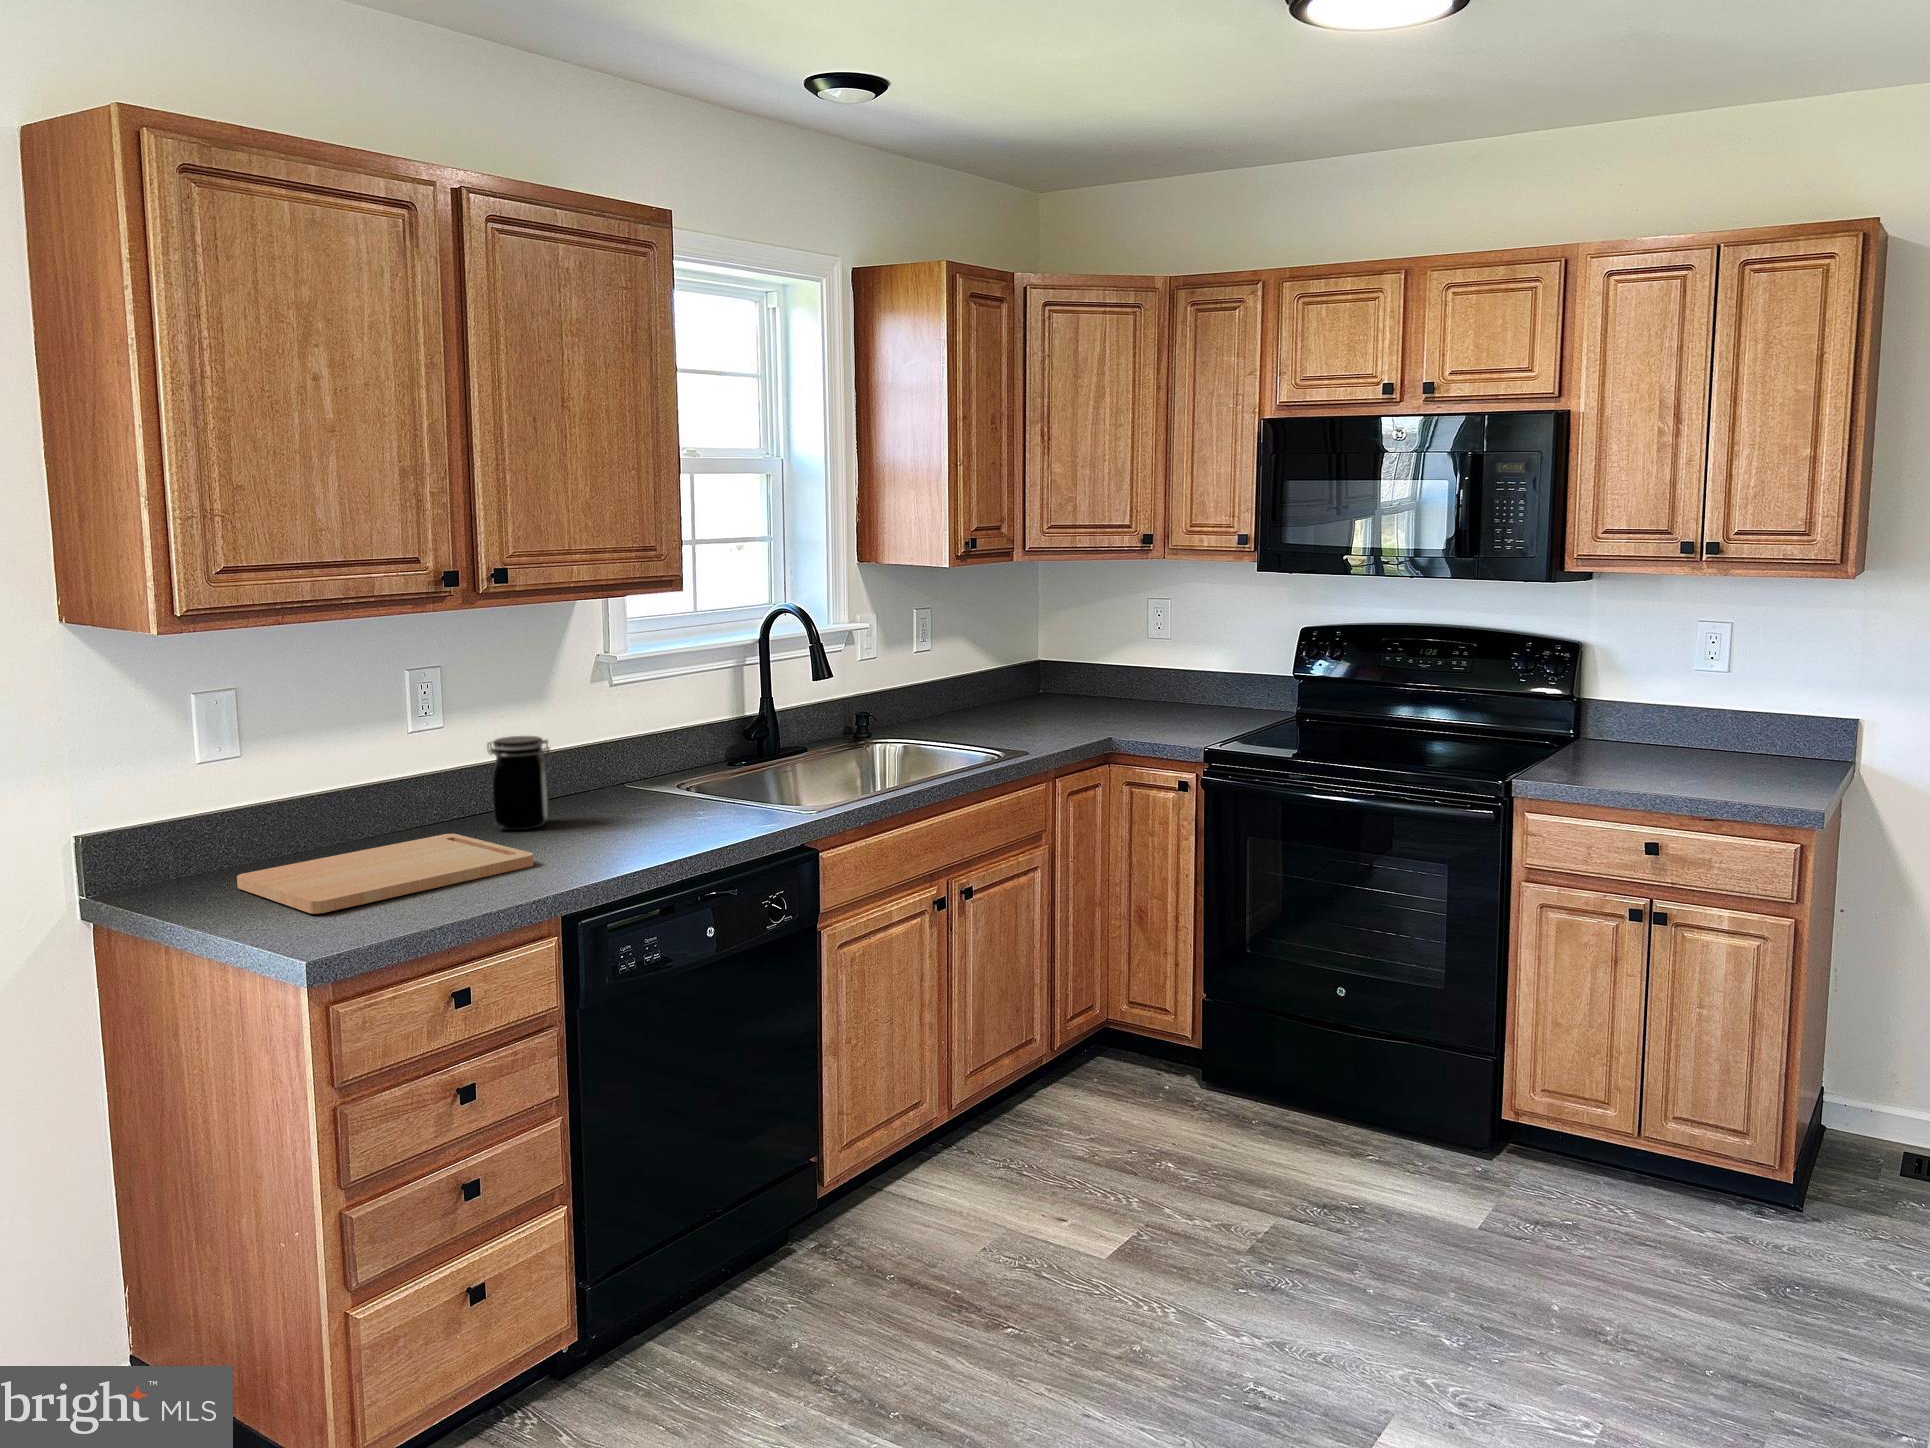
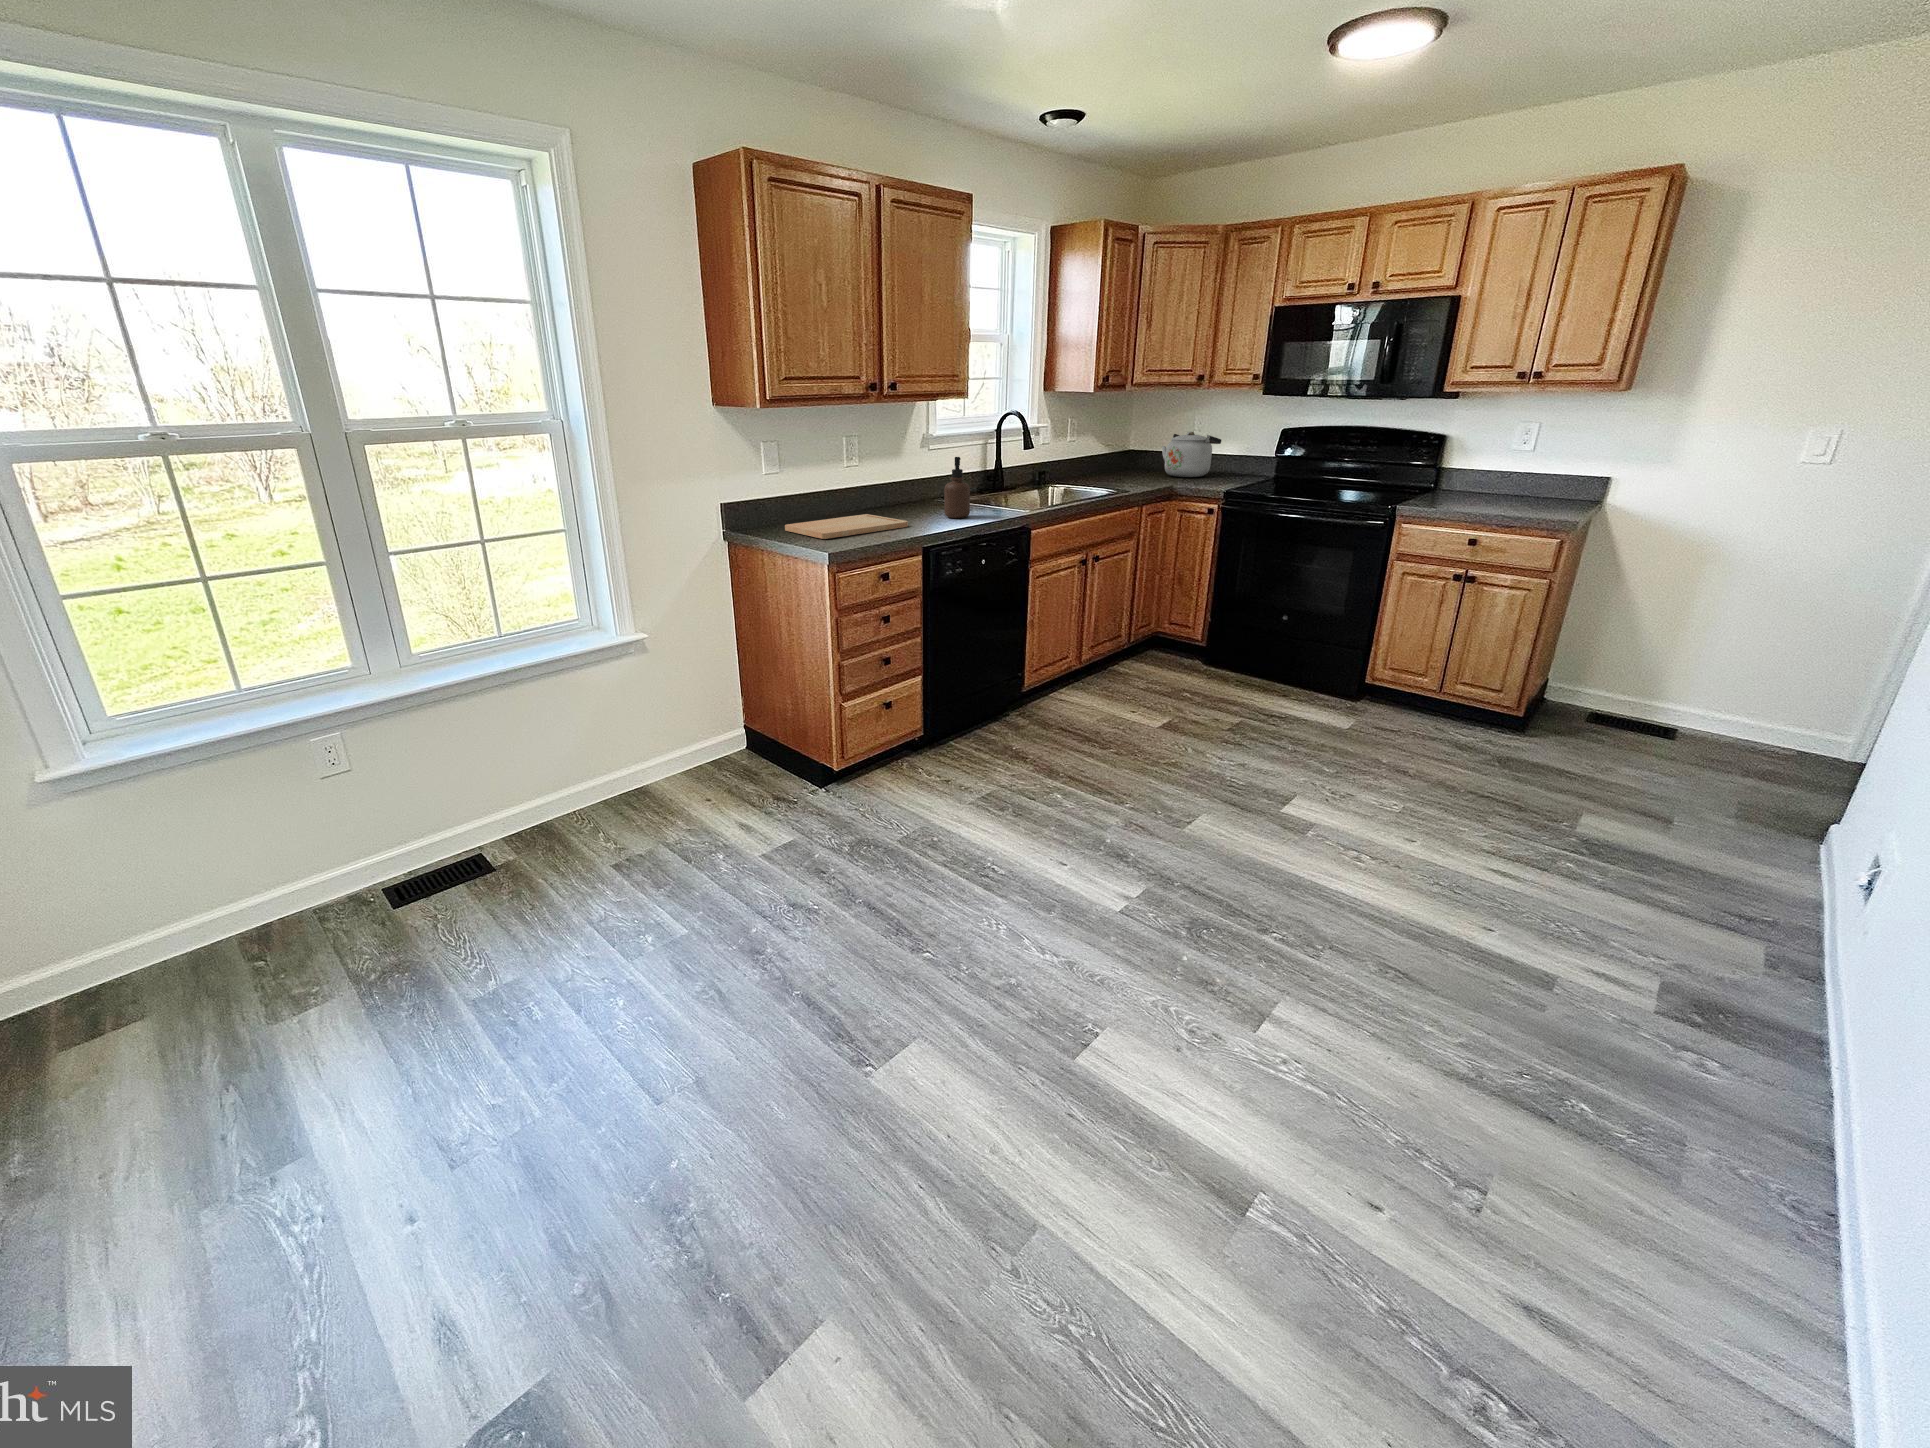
kettle: none [1097,626,1203,711] -> present [1162,432,1221,477]
soap dispenser: none [624,709,682,837] -> present [944,457,970,518]
jar: present [487,736,550,830] -> none [880,471,909,515]

